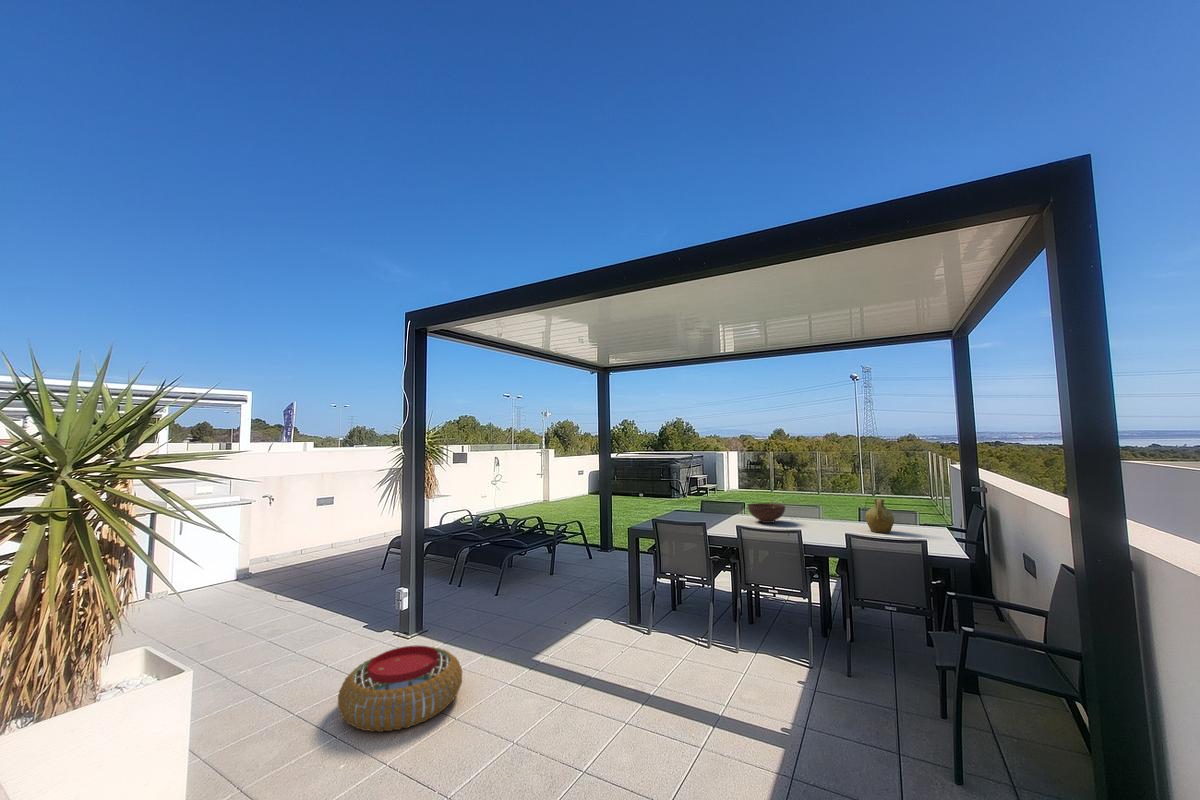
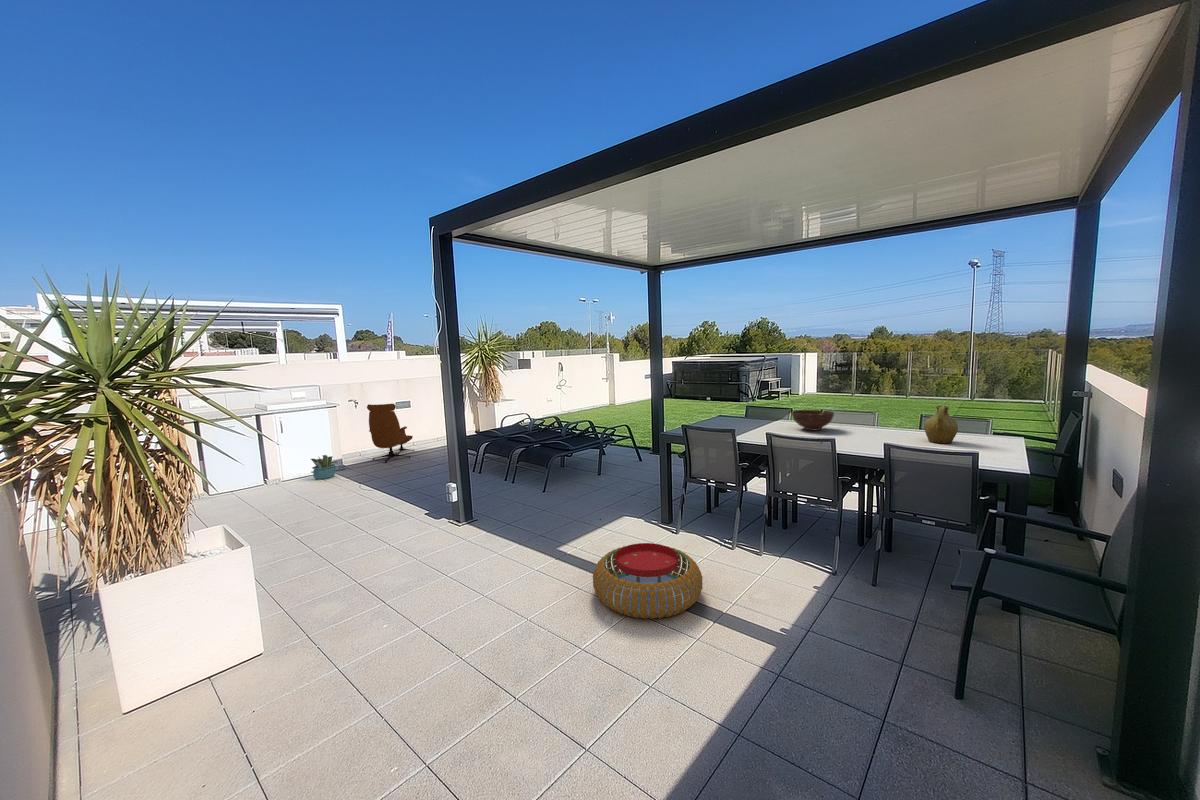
lounge chair: none [287,499,337,568] -> present [367,404,414,463]
decorative plant: none [212,560,248,590] -> present [311,455,338,480]
pouf: present [338,645,462,732] -> present [593,543,703,619]

